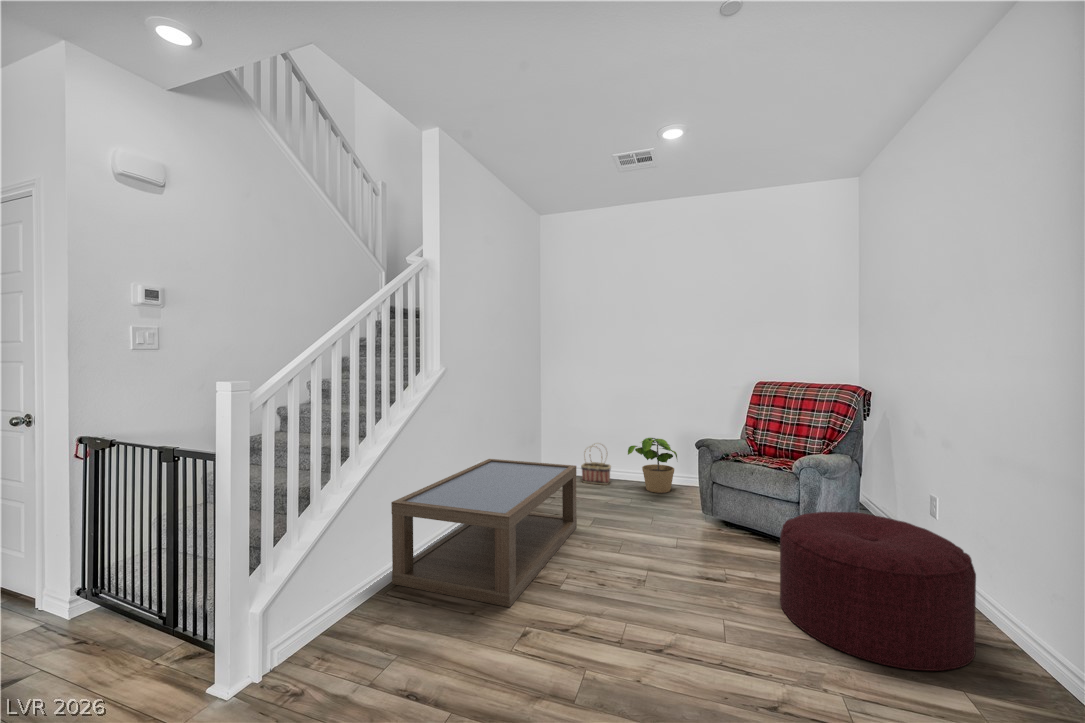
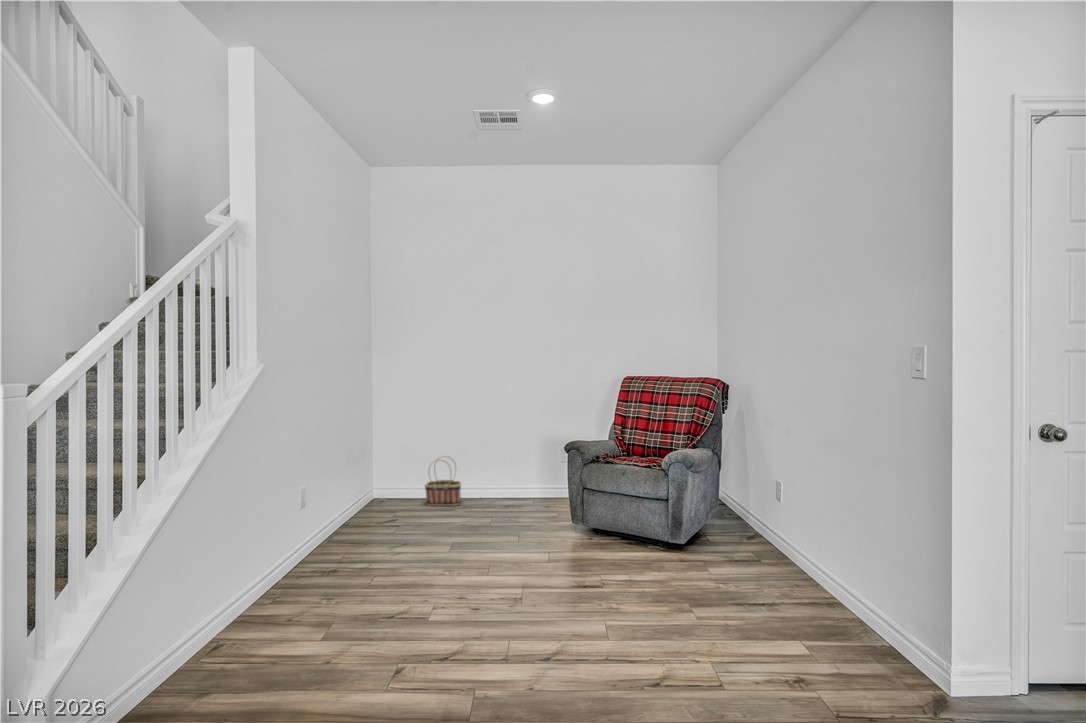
potted plant: present [628,438,677,493] -> none [482,445,540,508]
coffee table: present [391,459,577,607] -> none [208,482,432,647]
ottoman: present [780,512,976,671] -> none [654,502,812,633]

